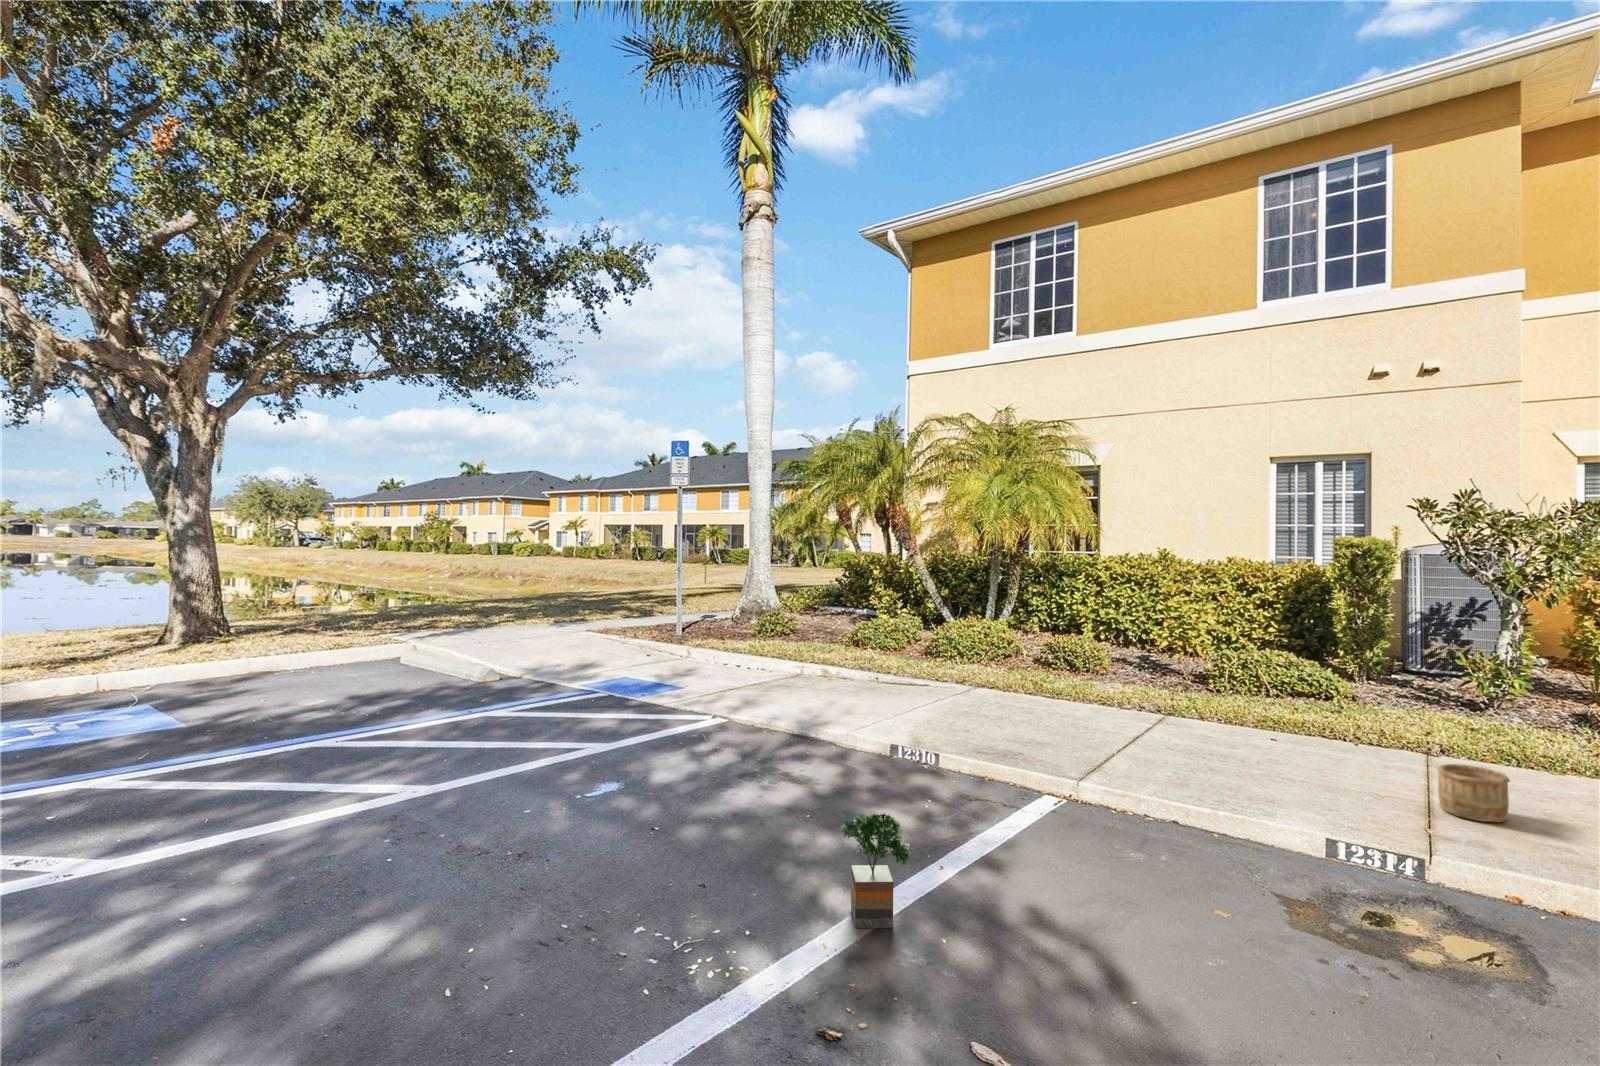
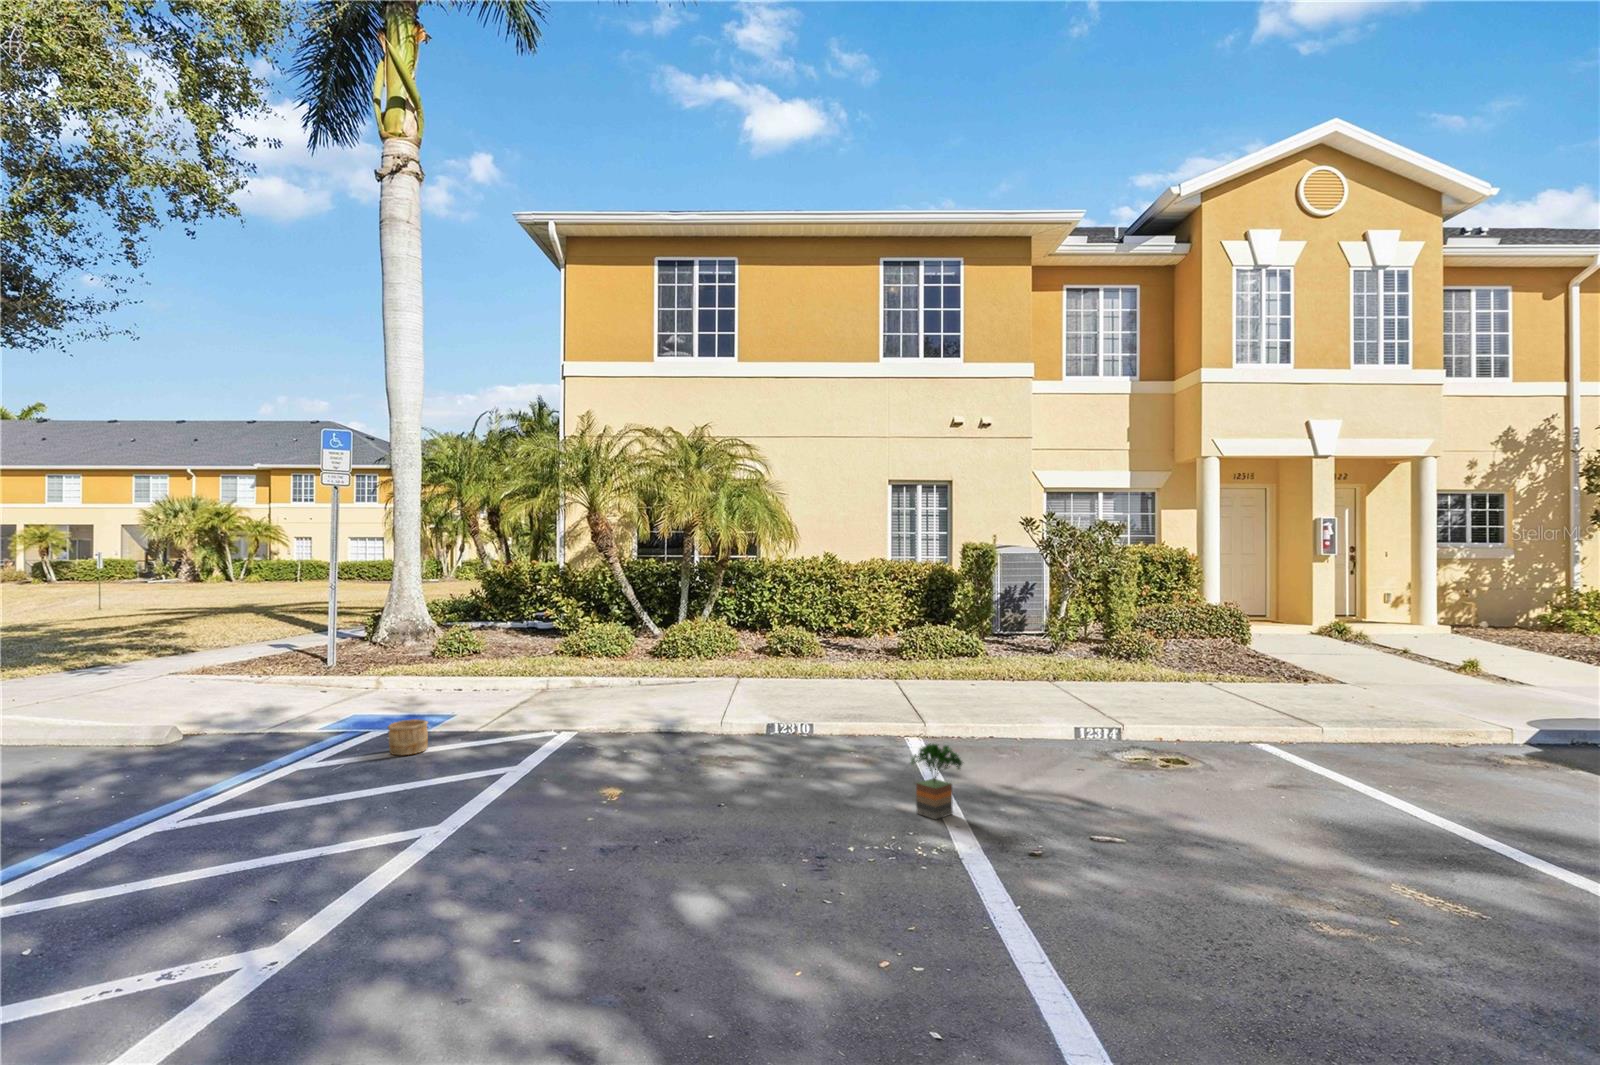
wooden bucket: present [1437,764,1510,822] -> present [388,719,428,755]

